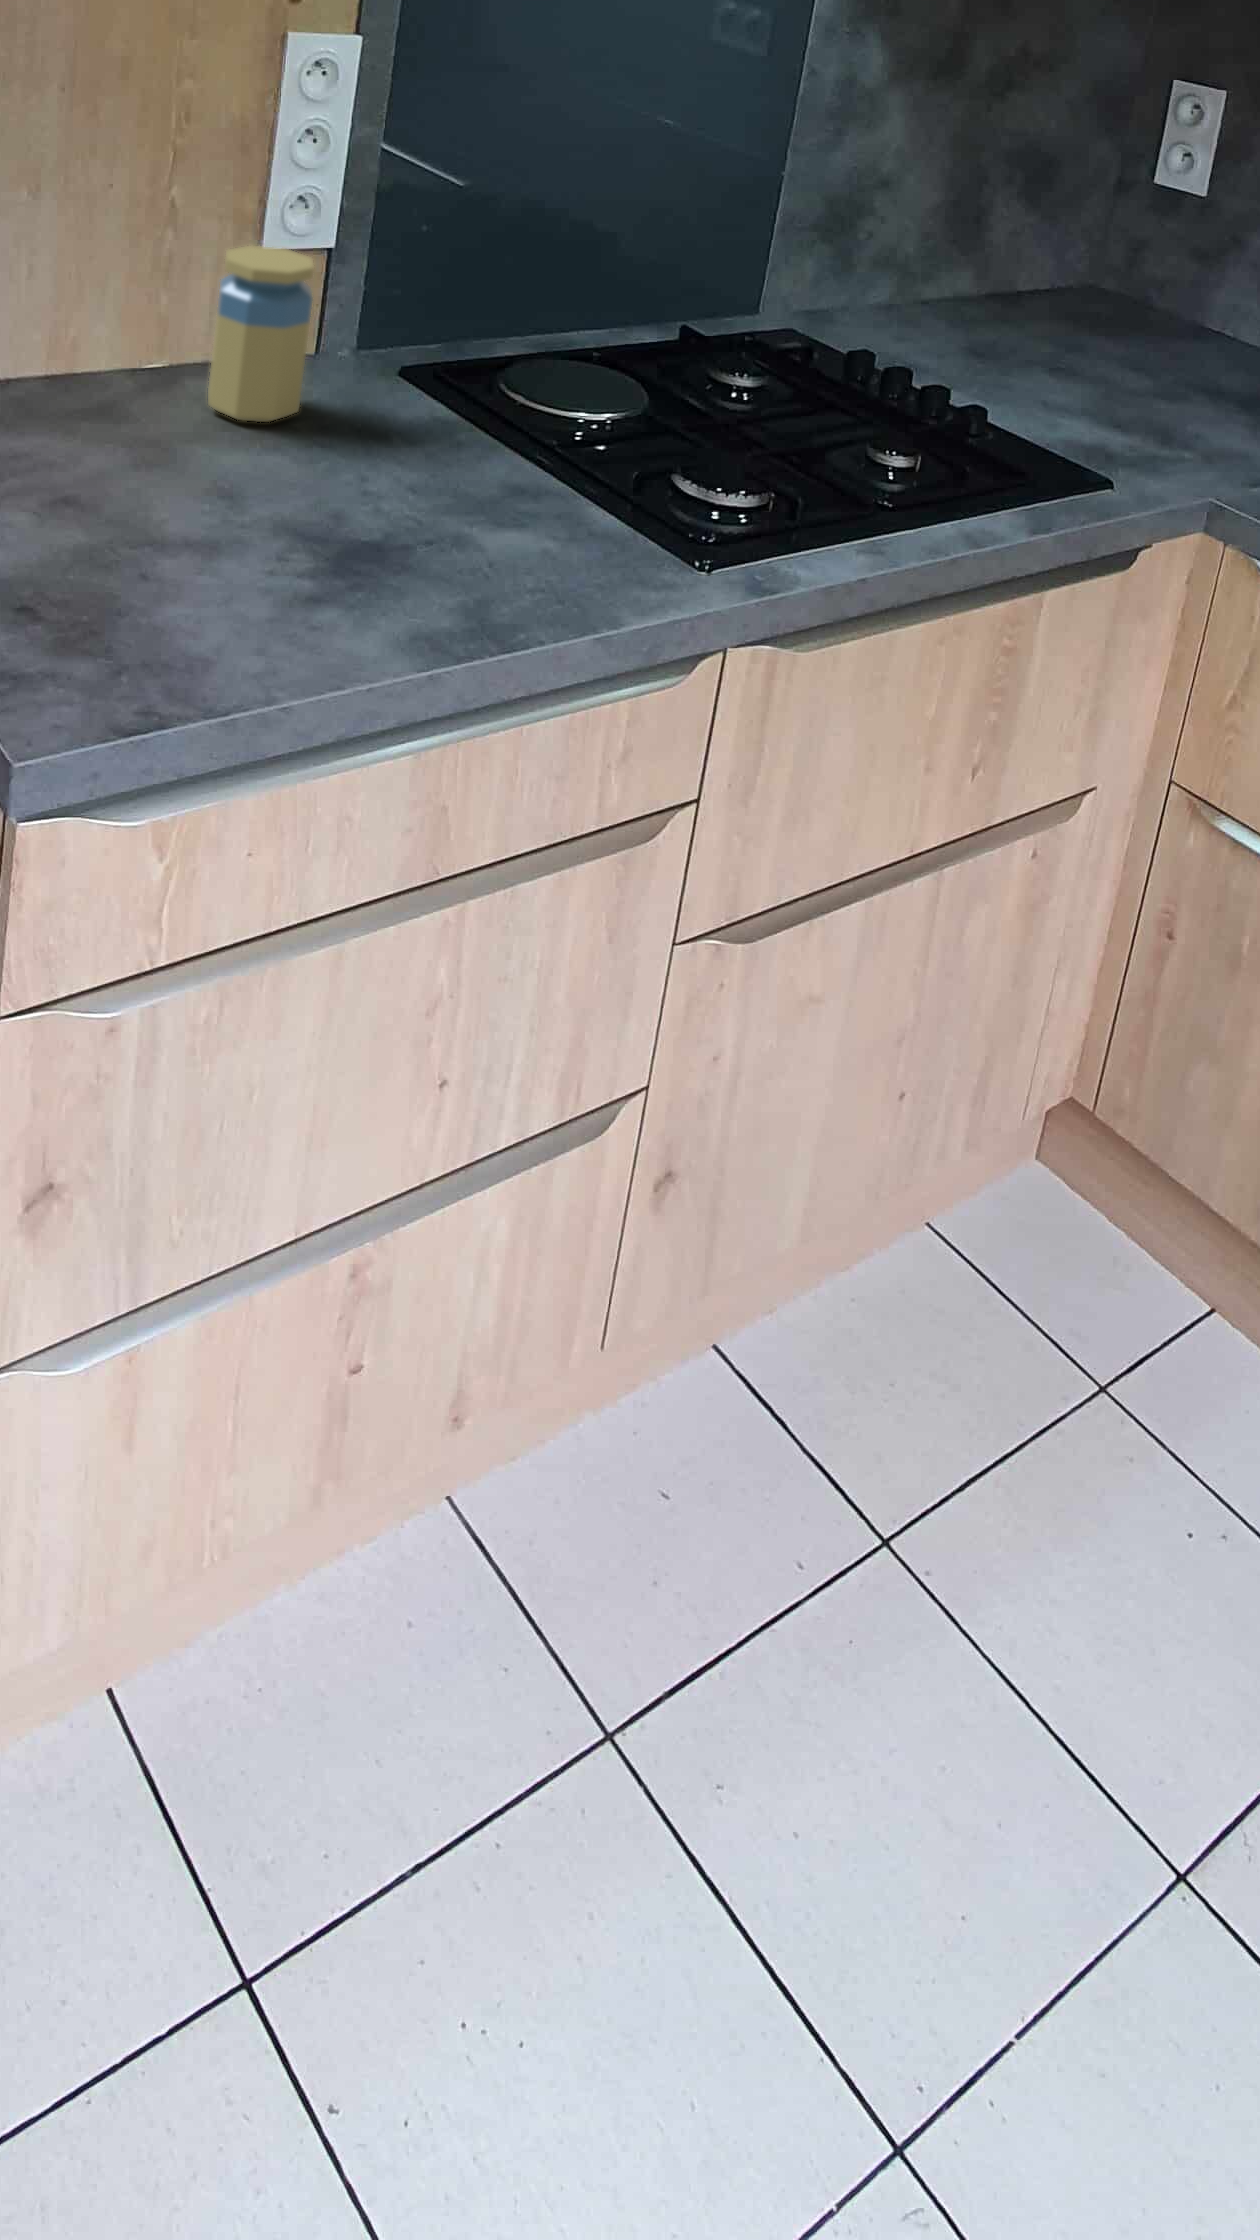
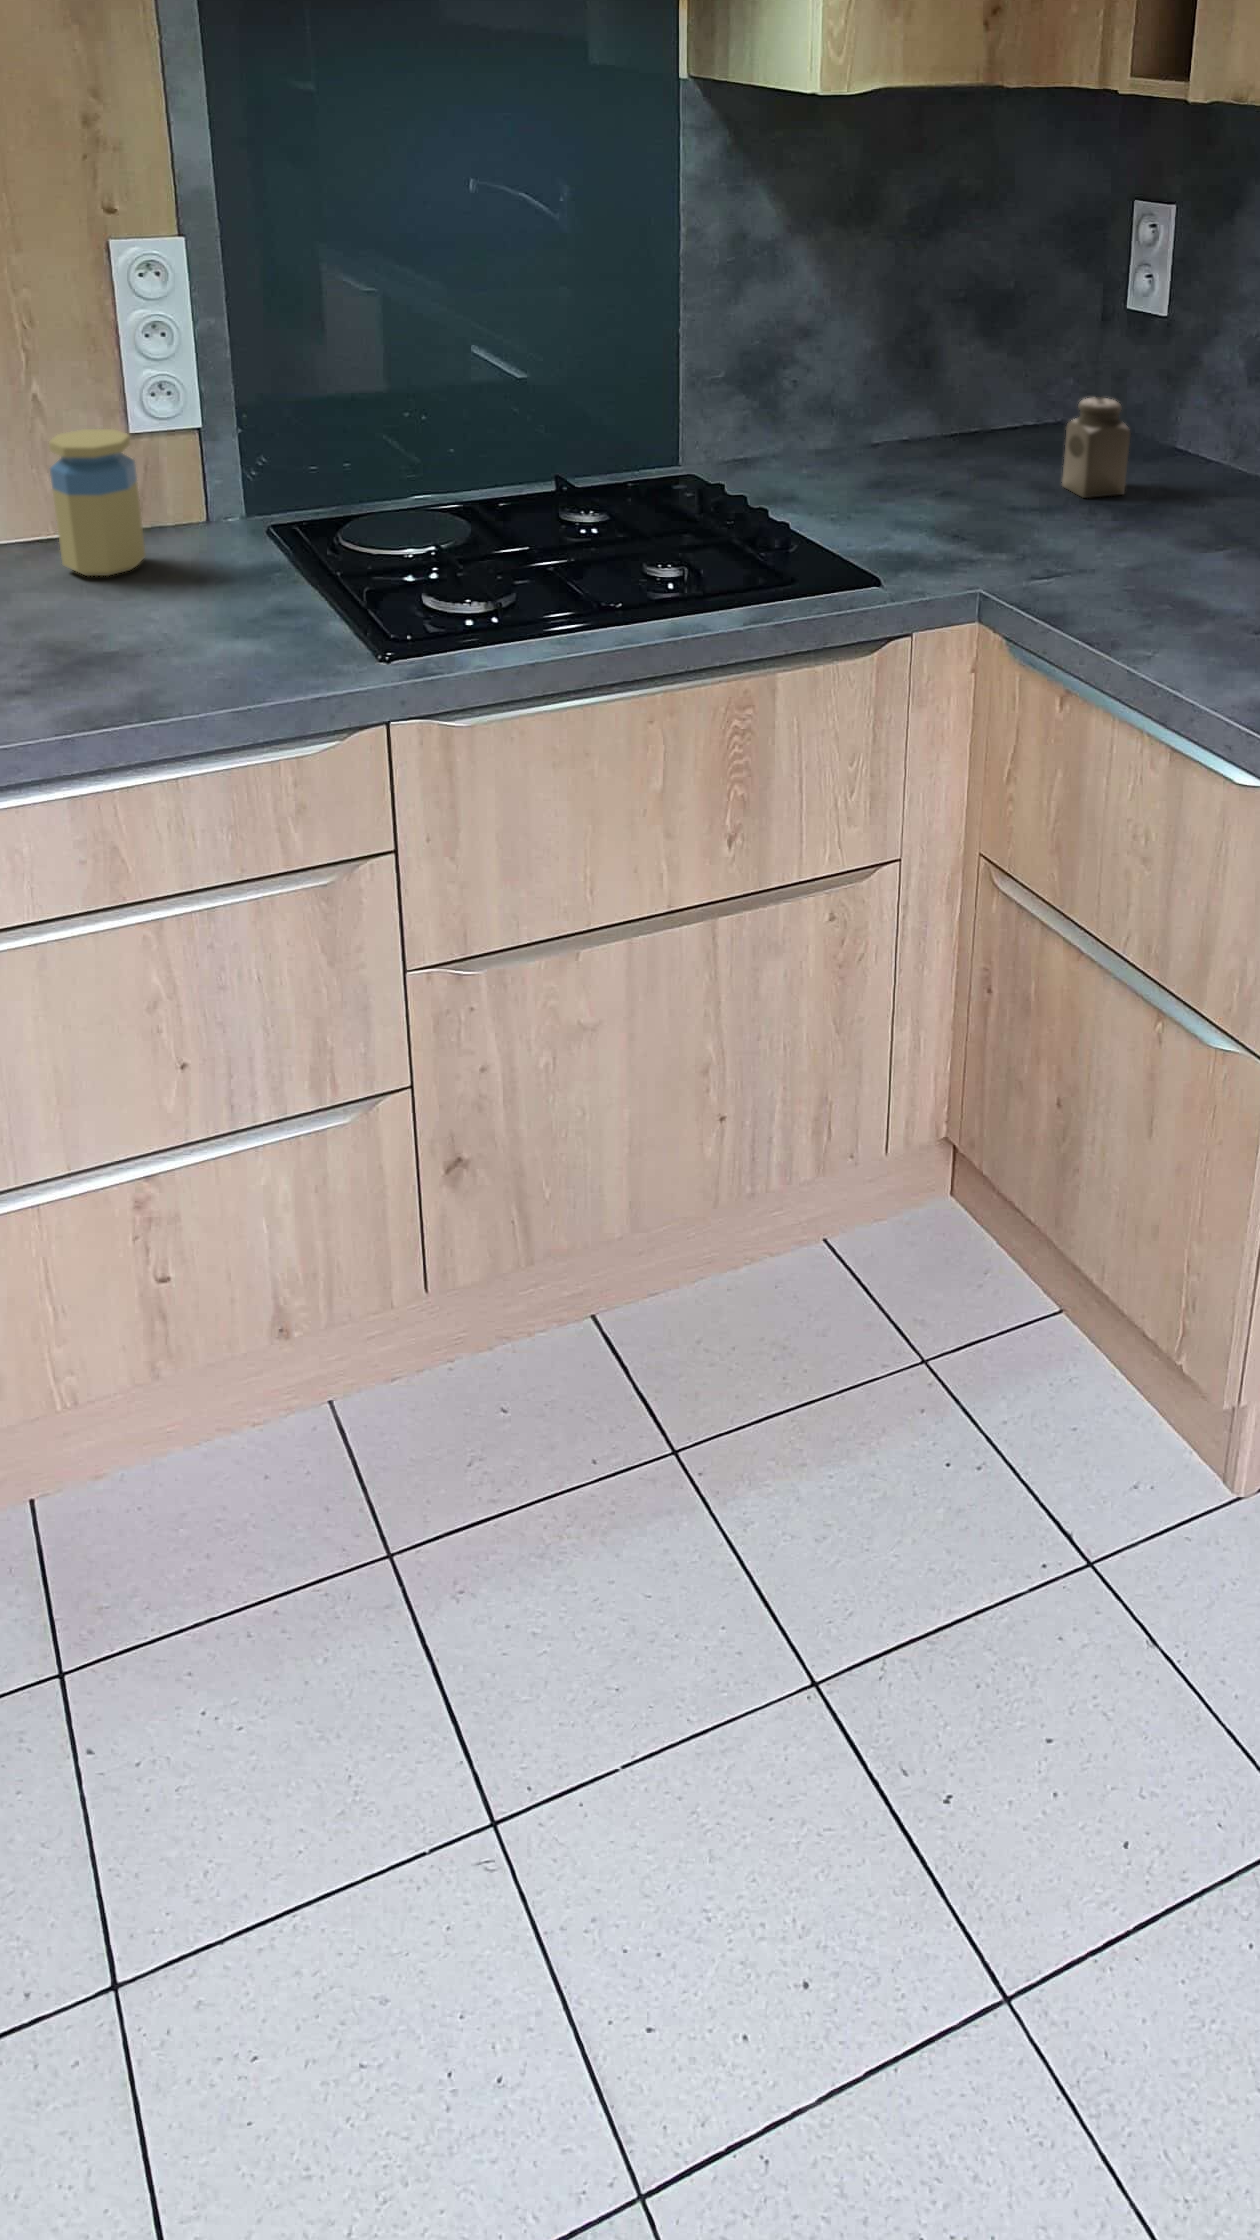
salt shaker: none [1156,287,1238,390] -> present [1062,398,1131,498]

